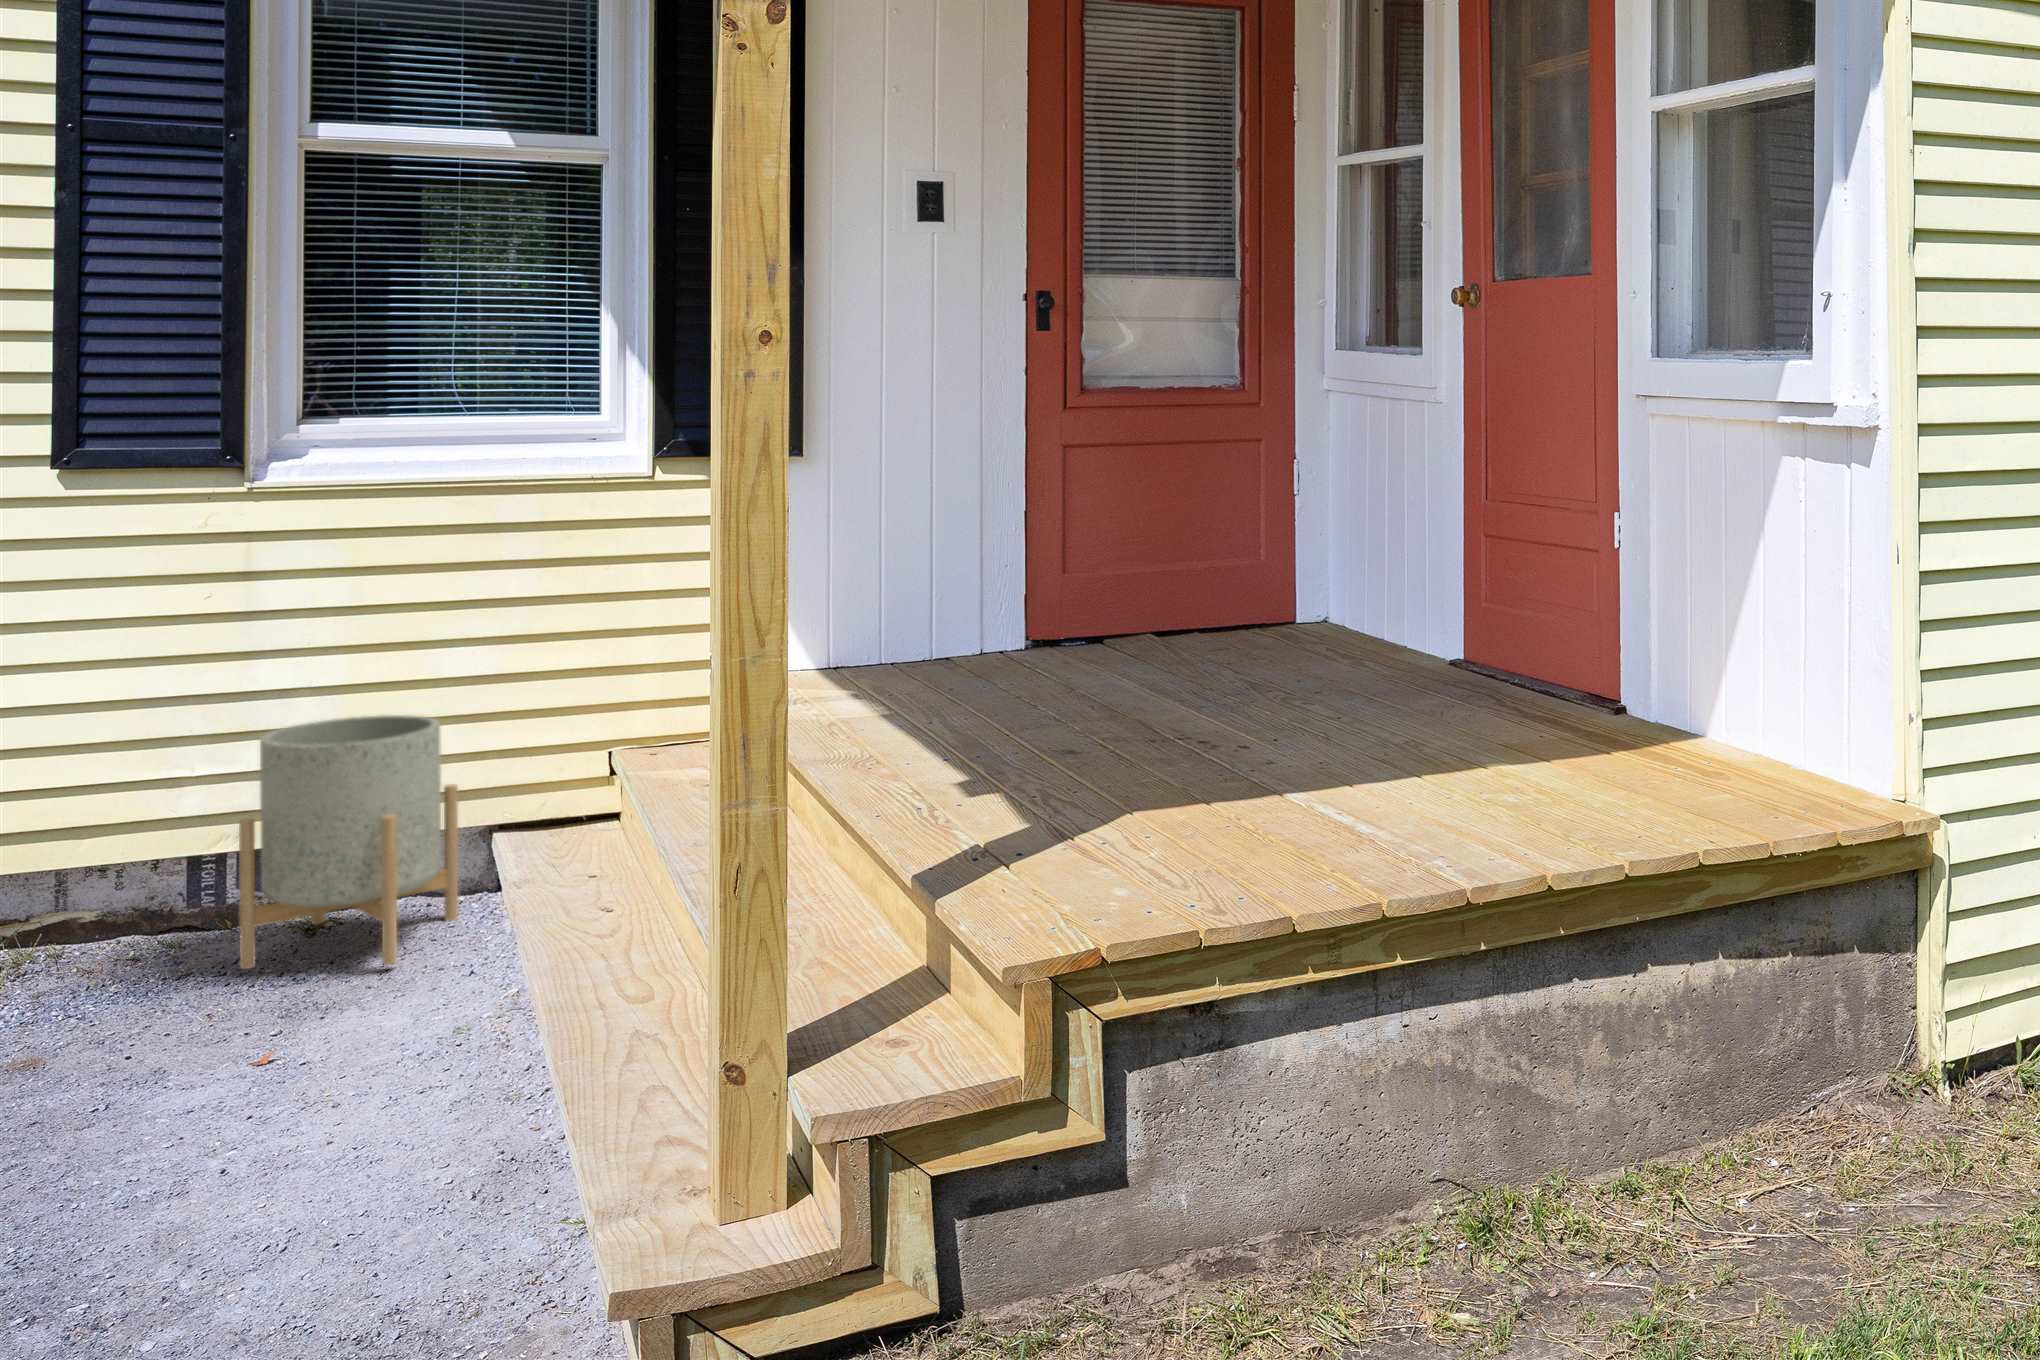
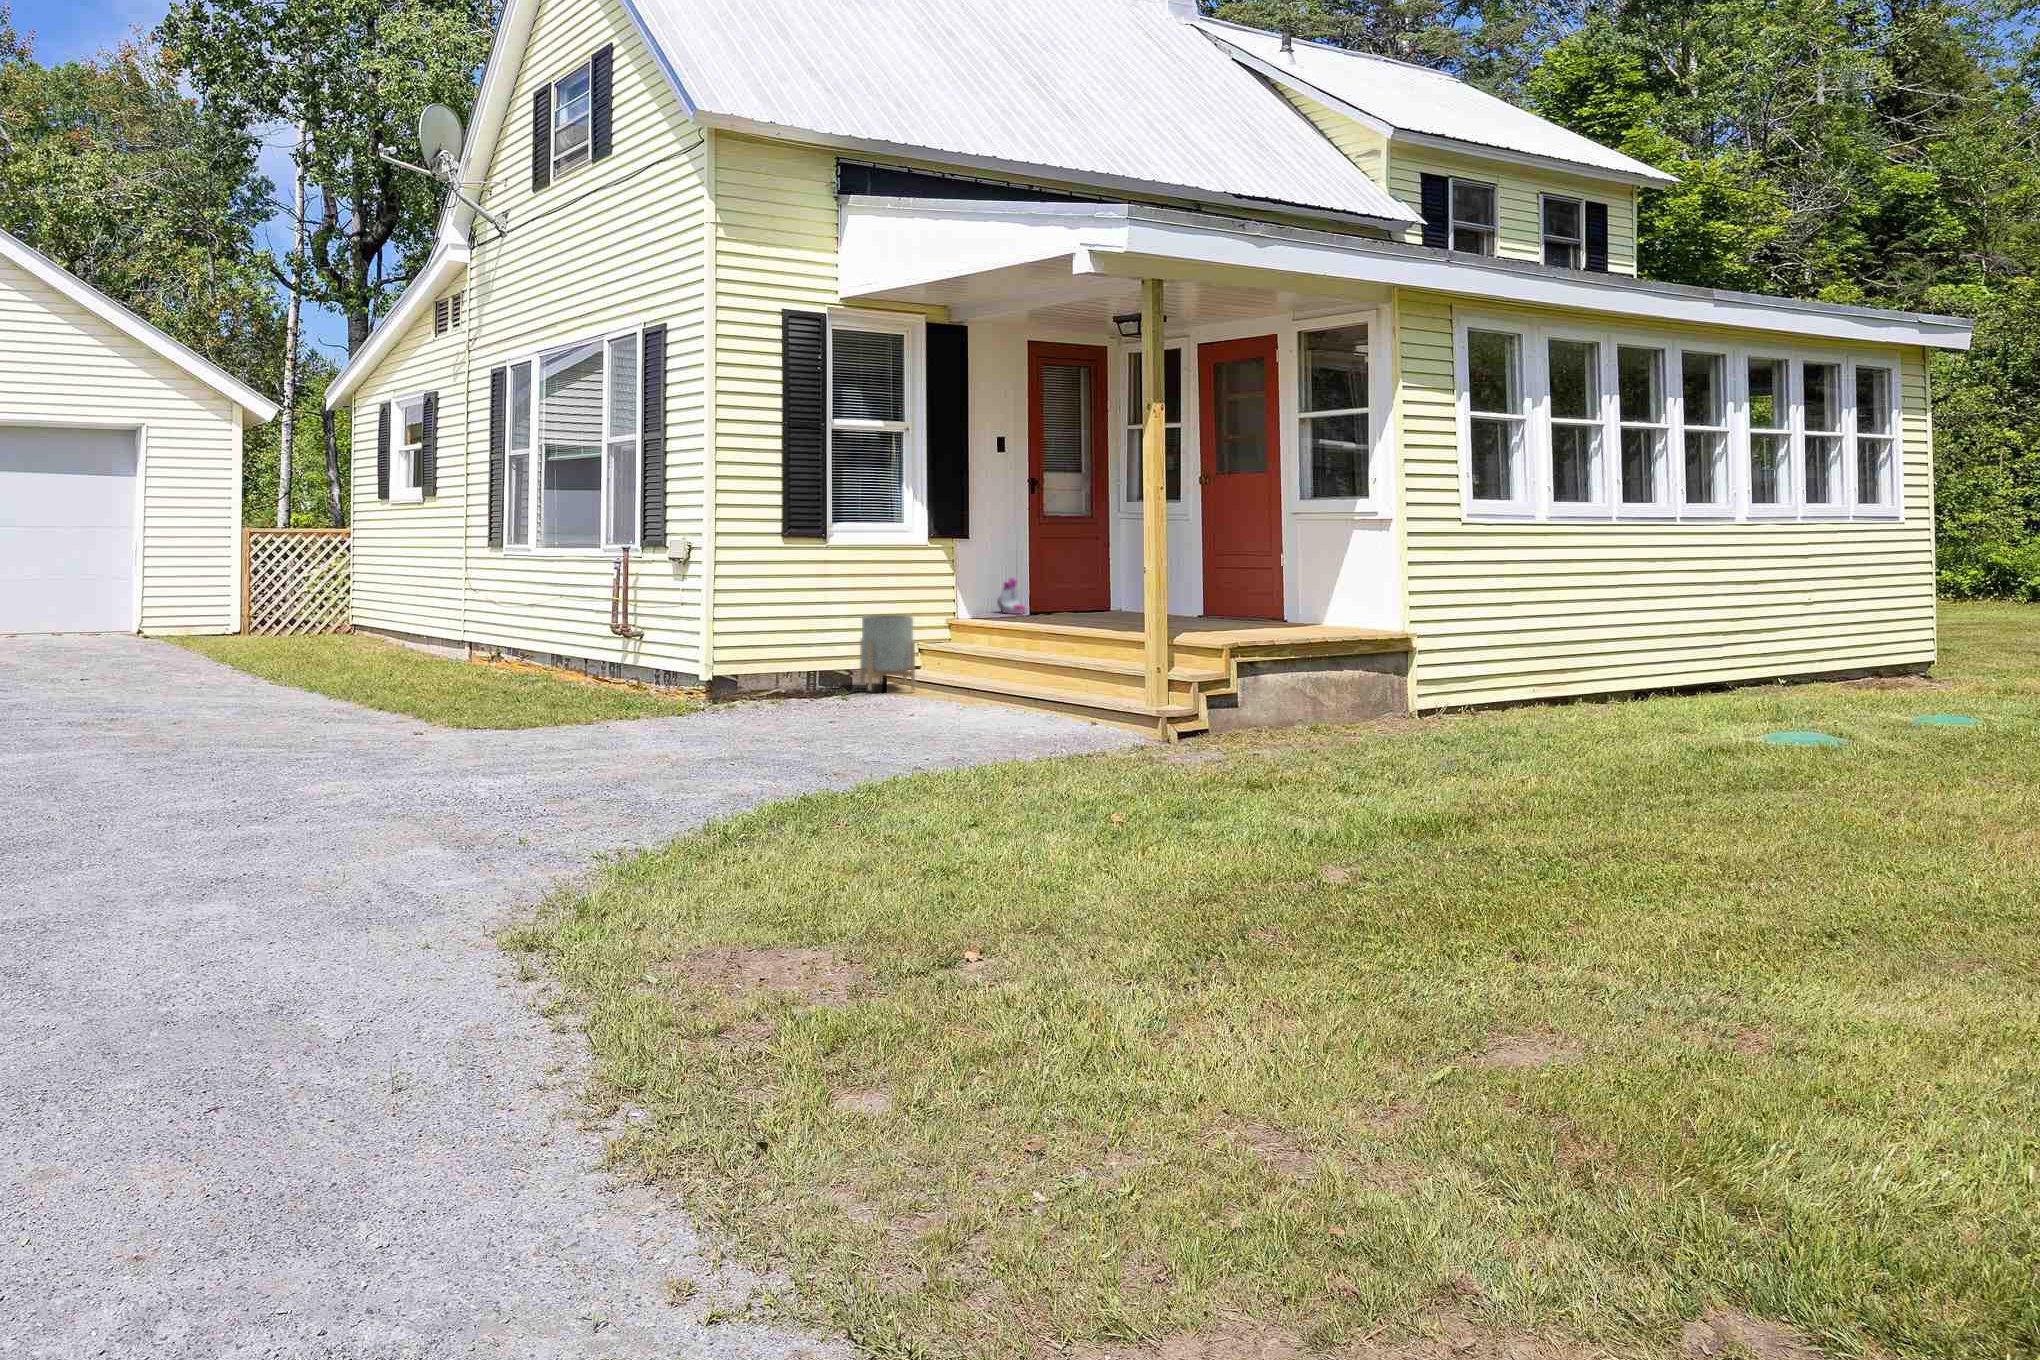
boots: none [869,580,950,685] -> present [997,578,1025,614]

